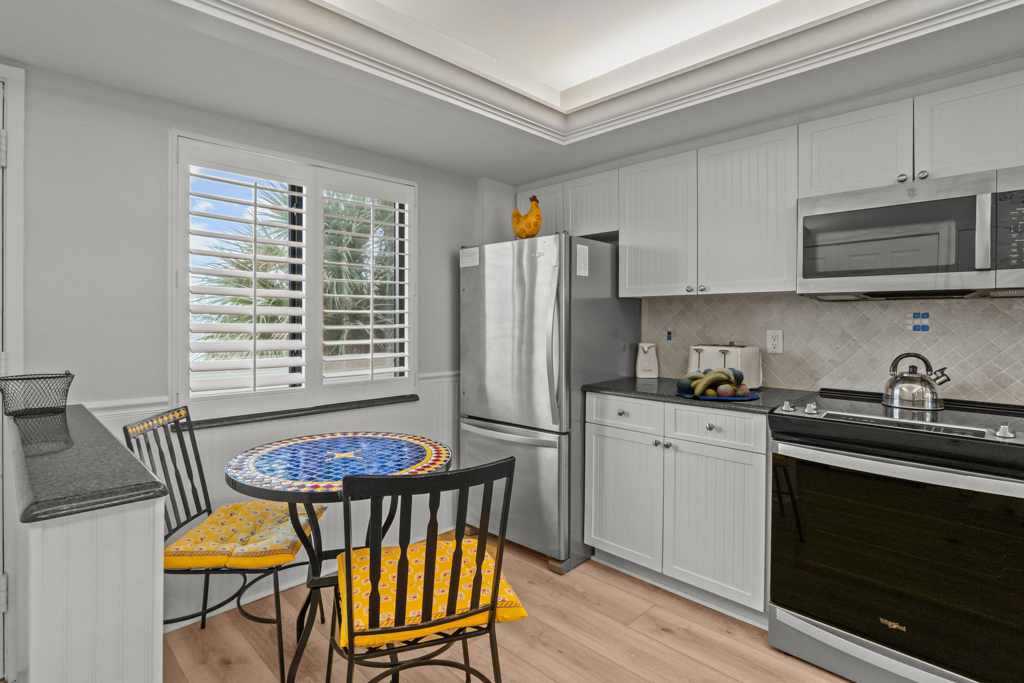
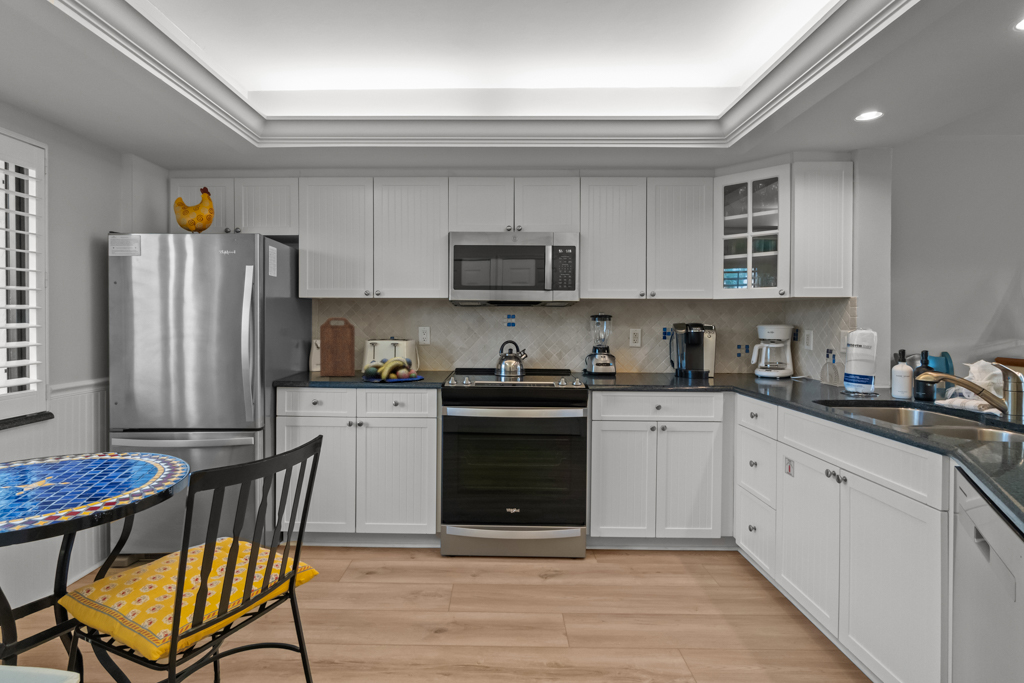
cutting board: none [639,319,677,387] -> present [320,317,355,376]

